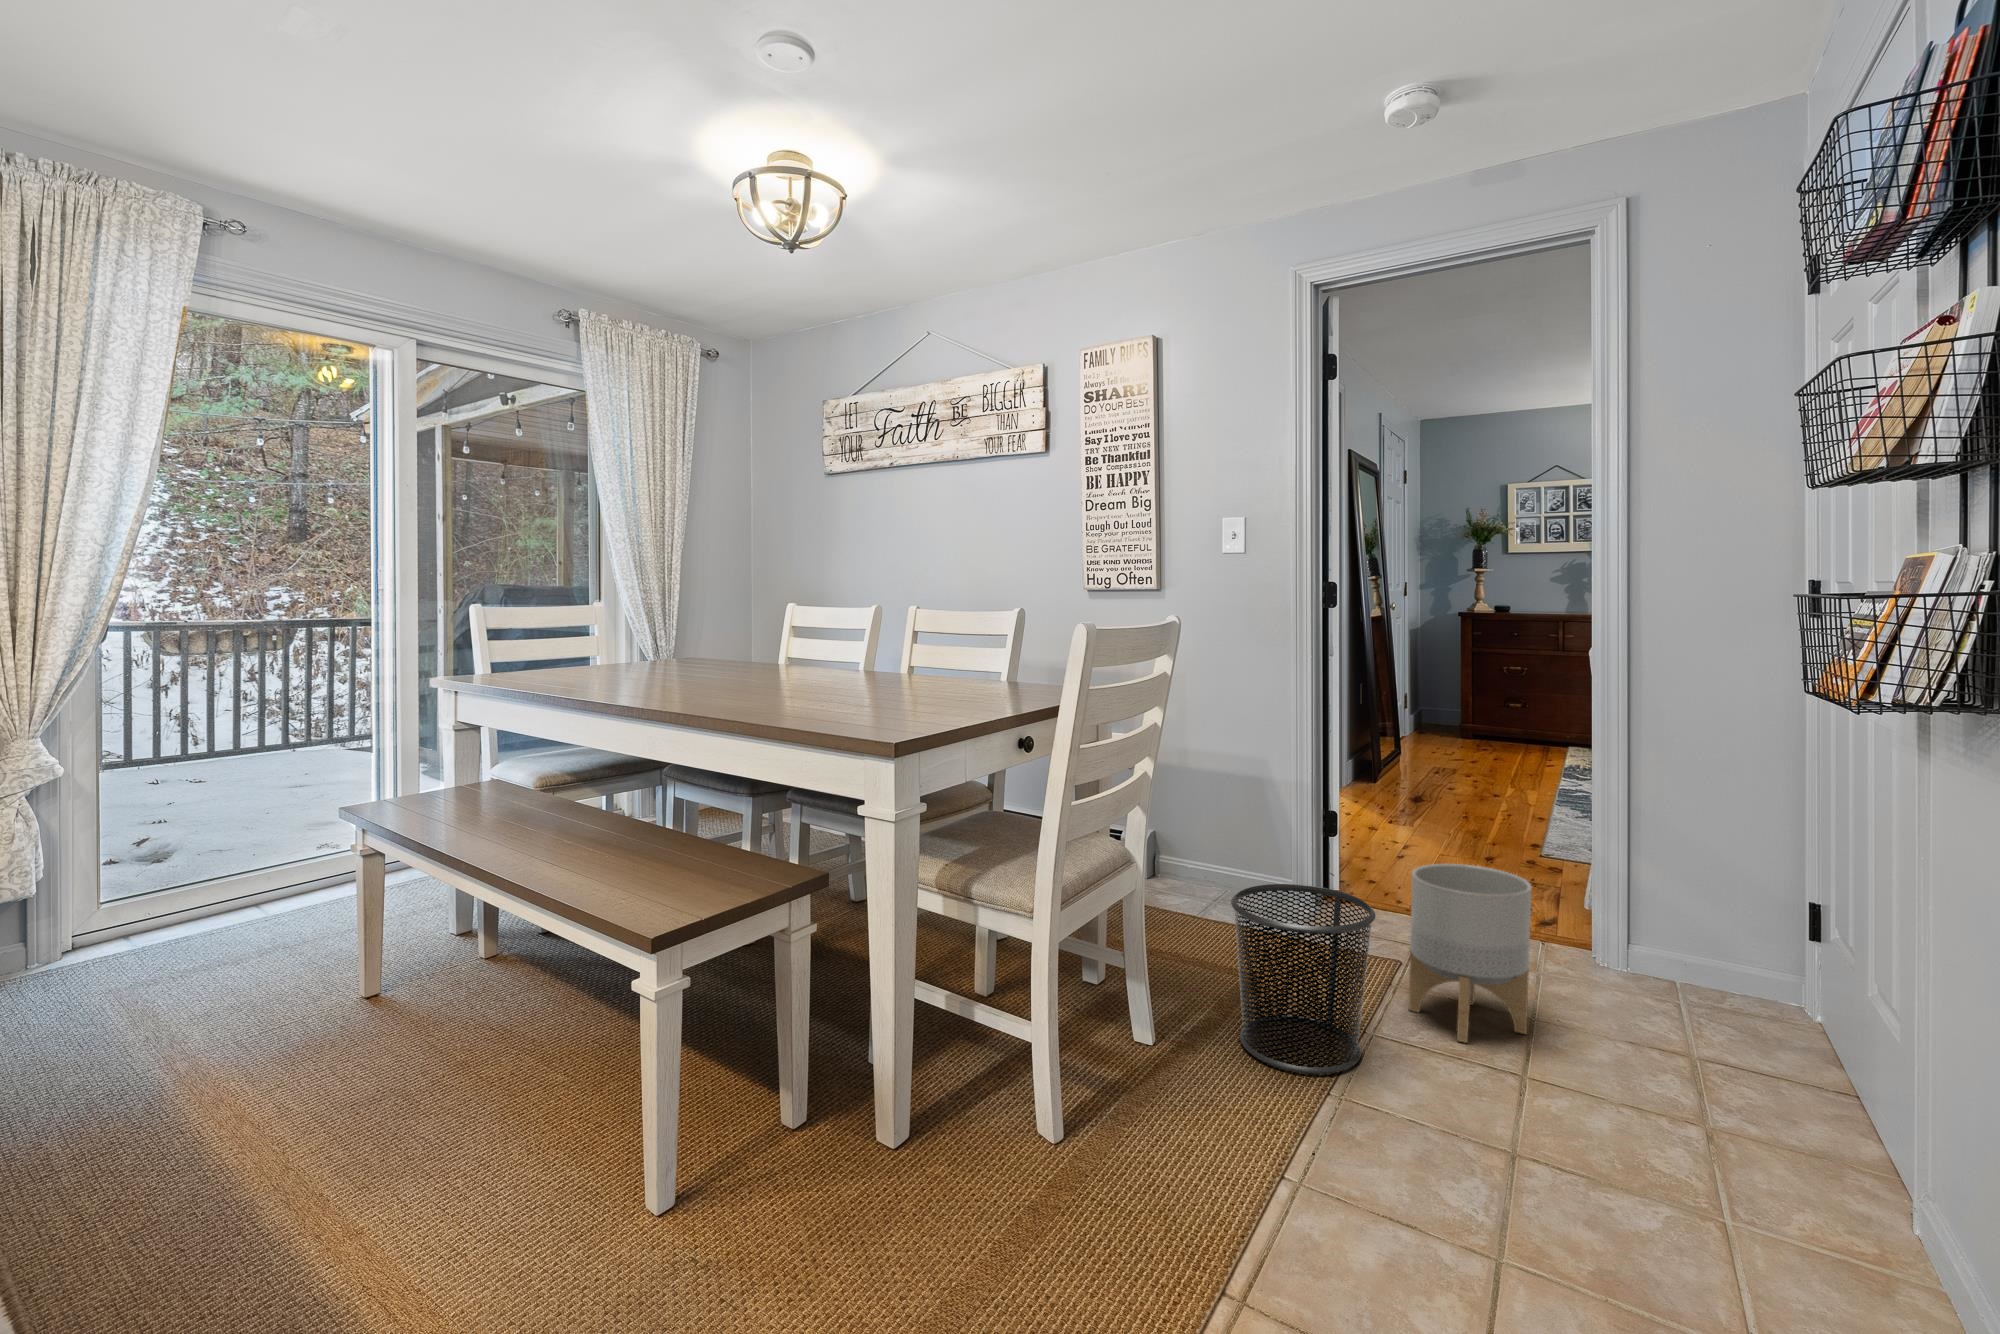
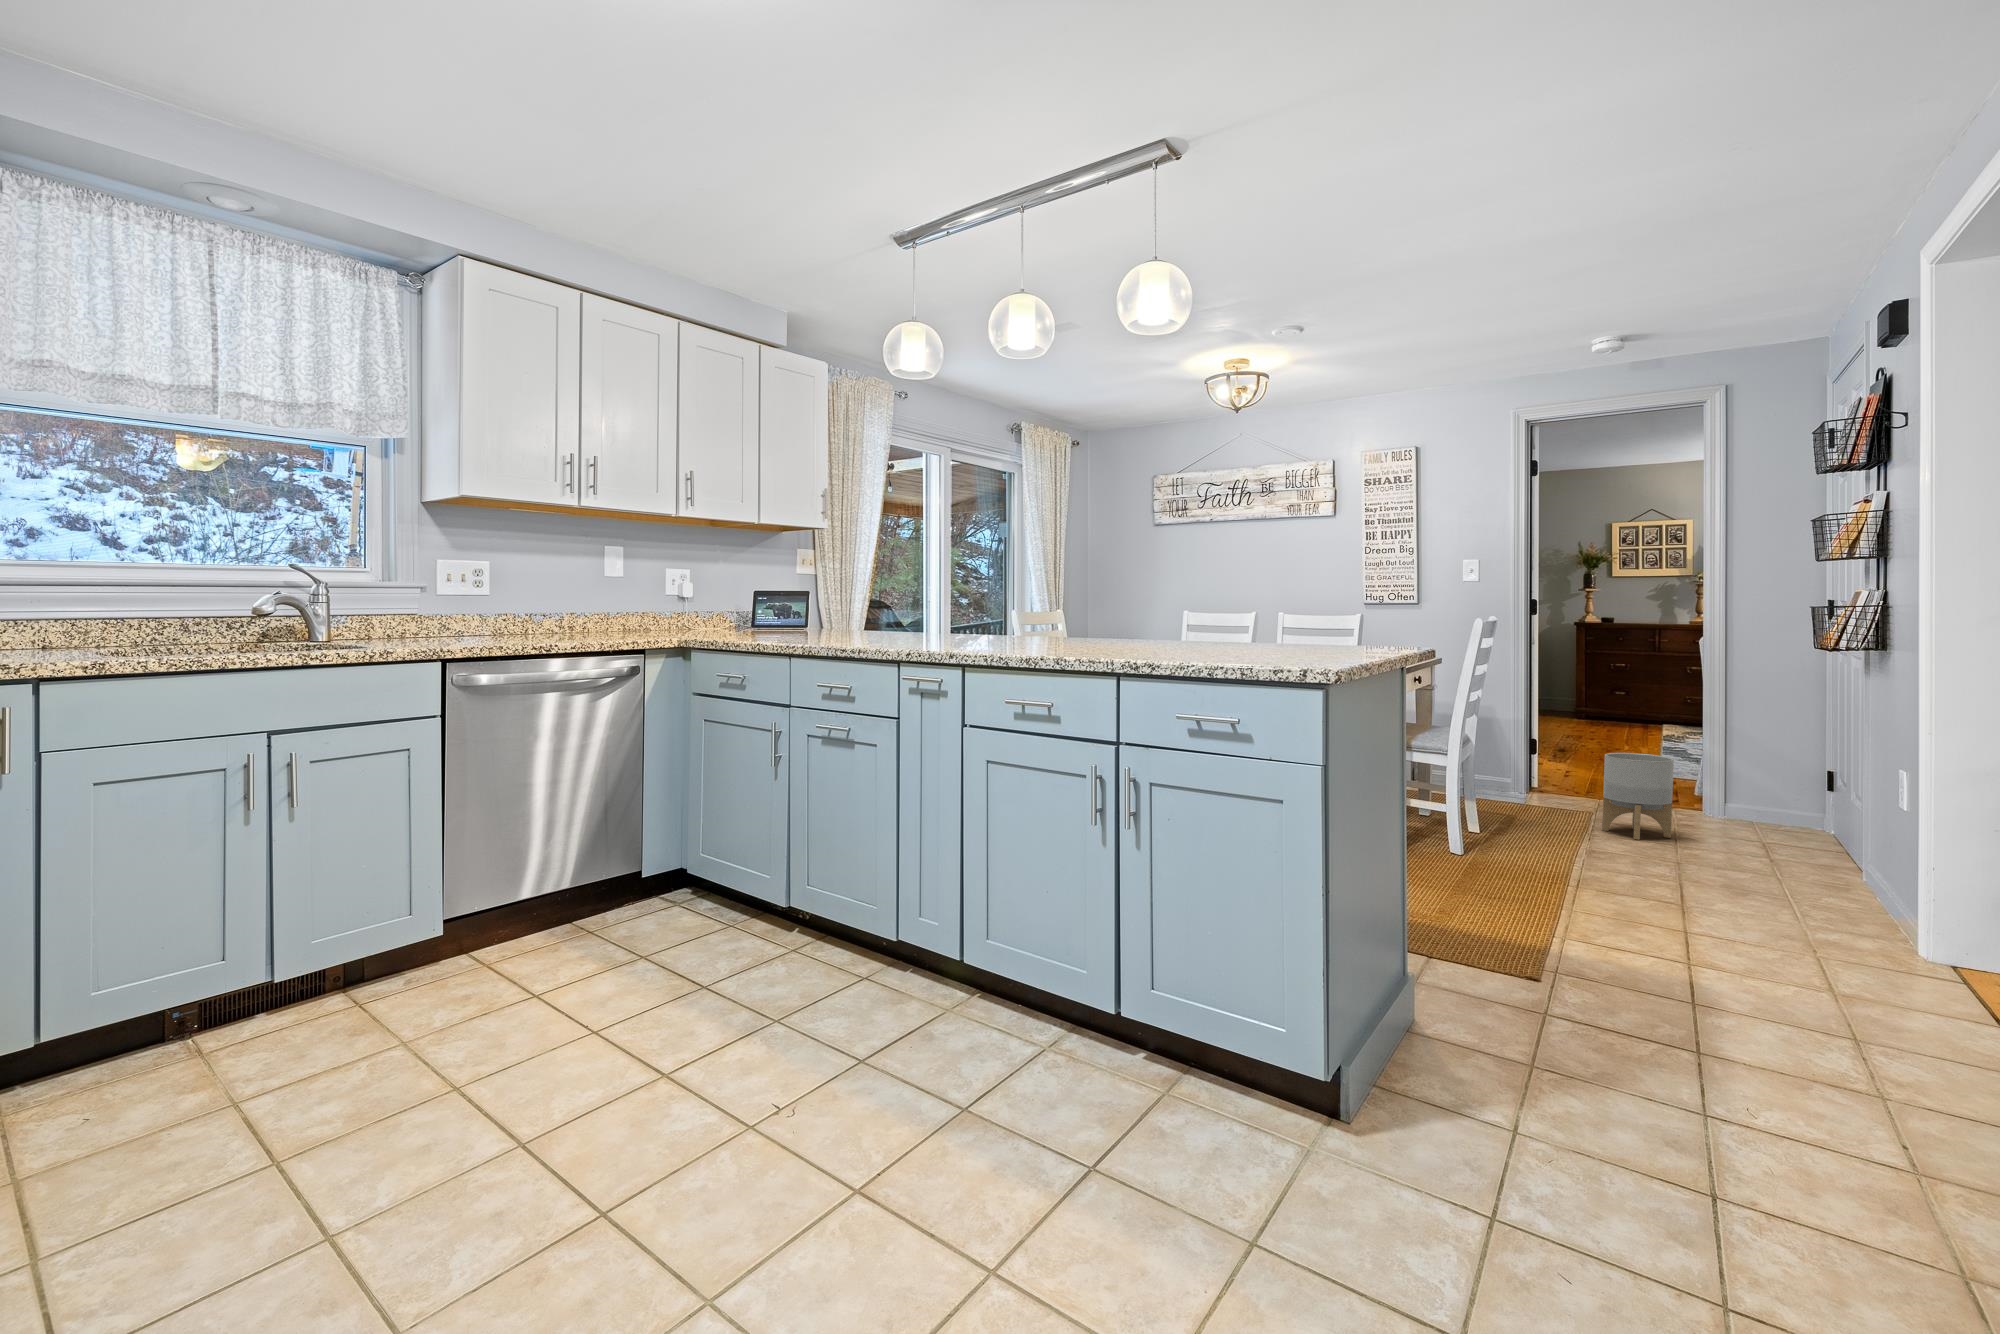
trash can: present [1231,884,1376,1074] -> none [1512,759,1594,846]

